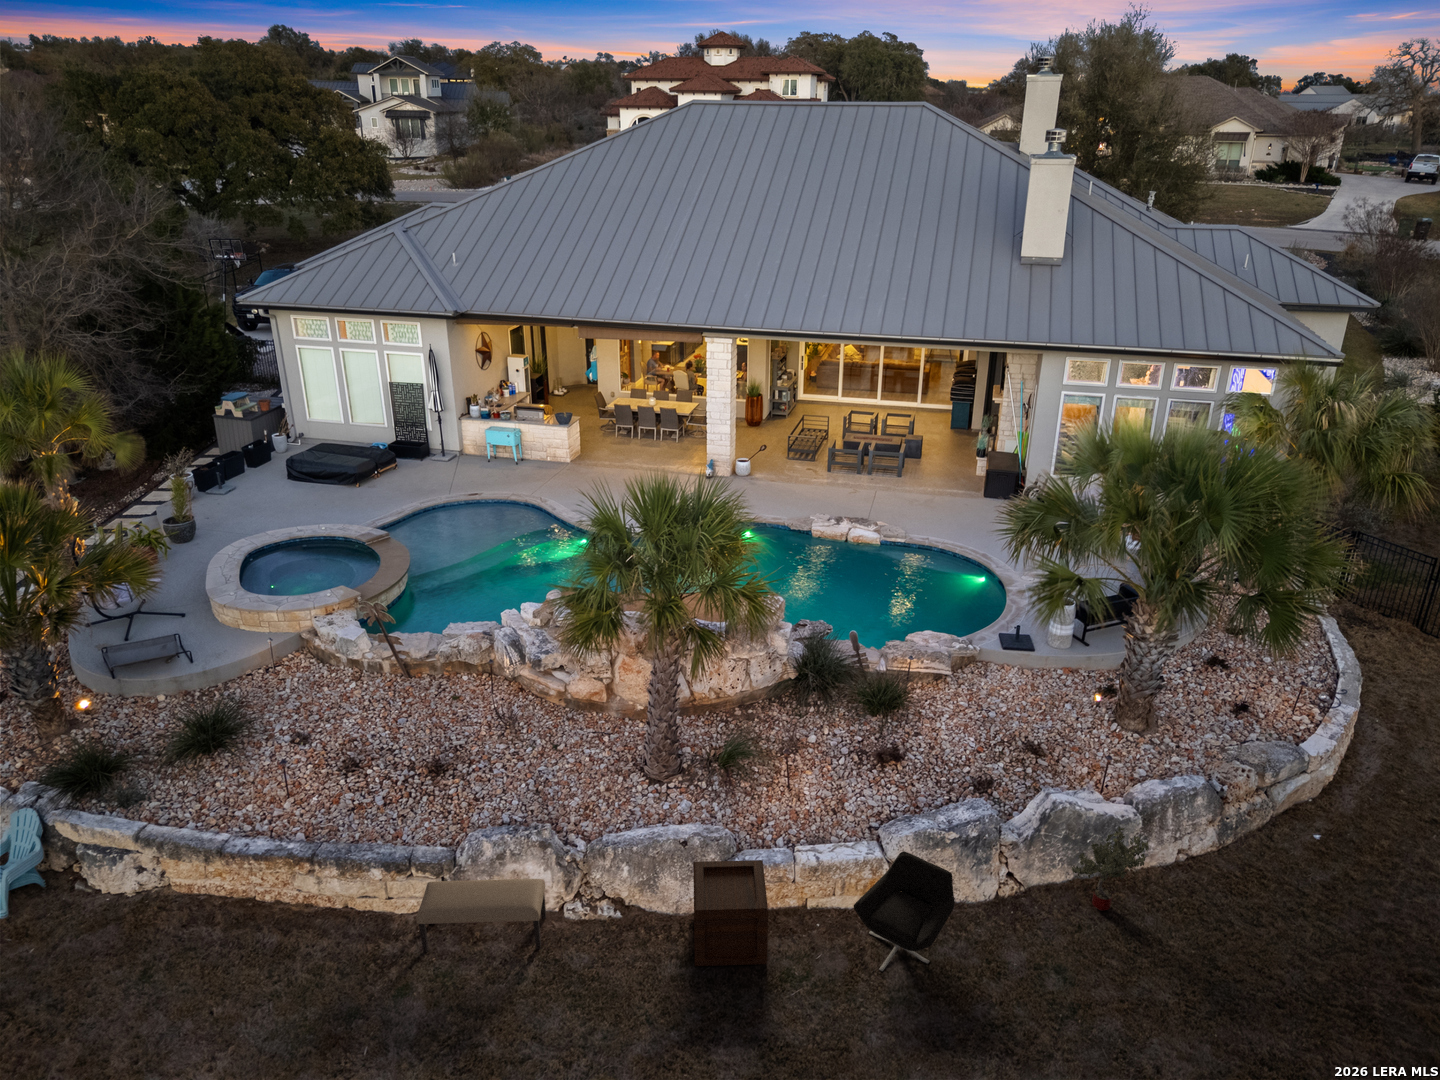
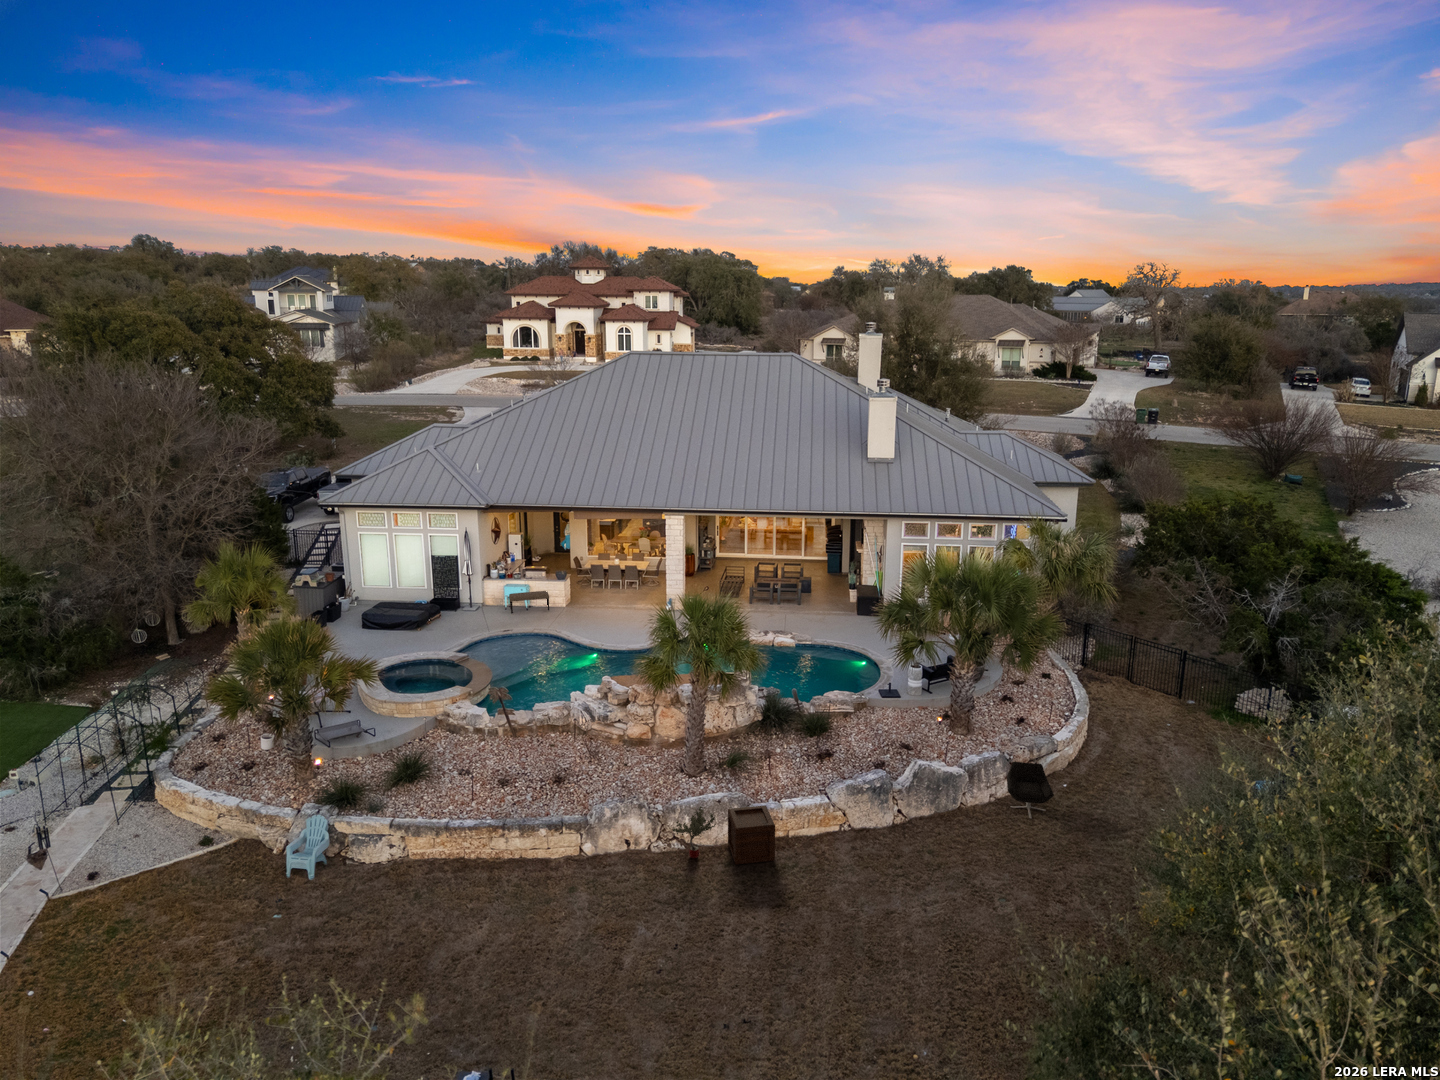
potted tree: present [1072,827,1149,911] -> present [673,806,716,859]
lounge chair: present [854,851,955,971] -> present [1007,762,1054,818]
bench: present [416,879,546,952] -> present [509,591,549,613]

